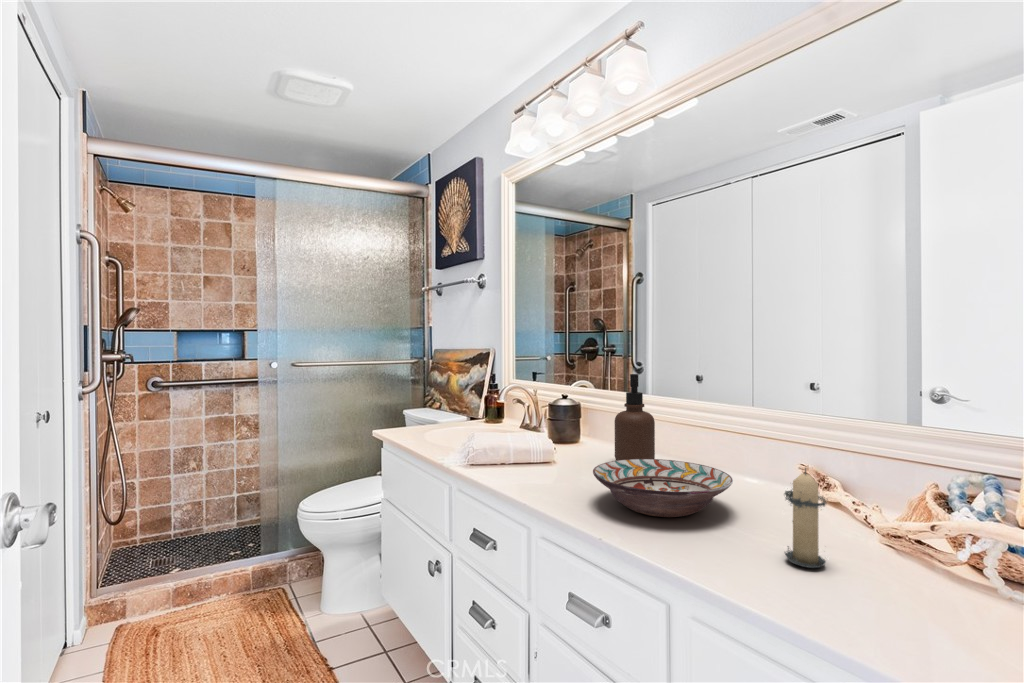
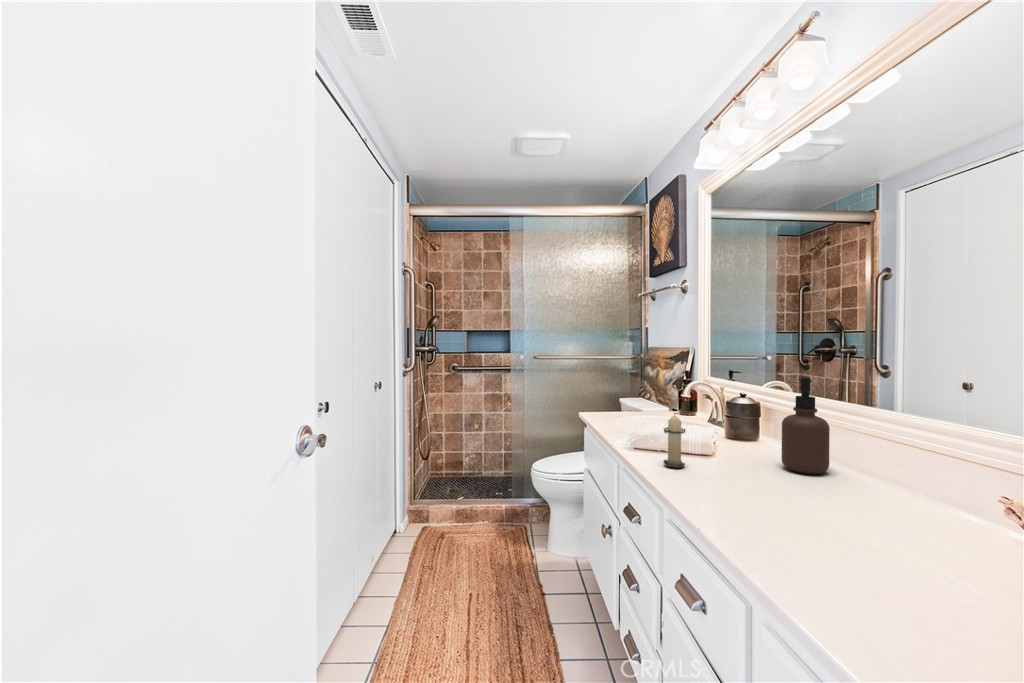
decorative bowl: present [593,459,733,517] -> none [721,462,885,529]
candle: present [784,468,826,568] -> present [664,413,685,468]

